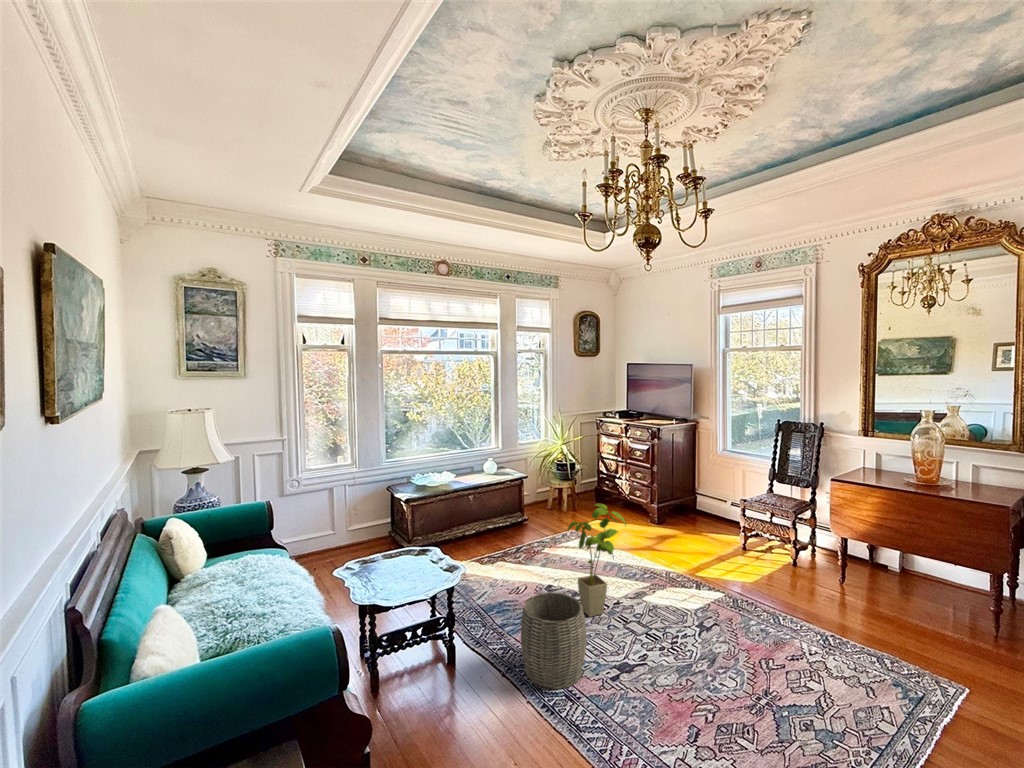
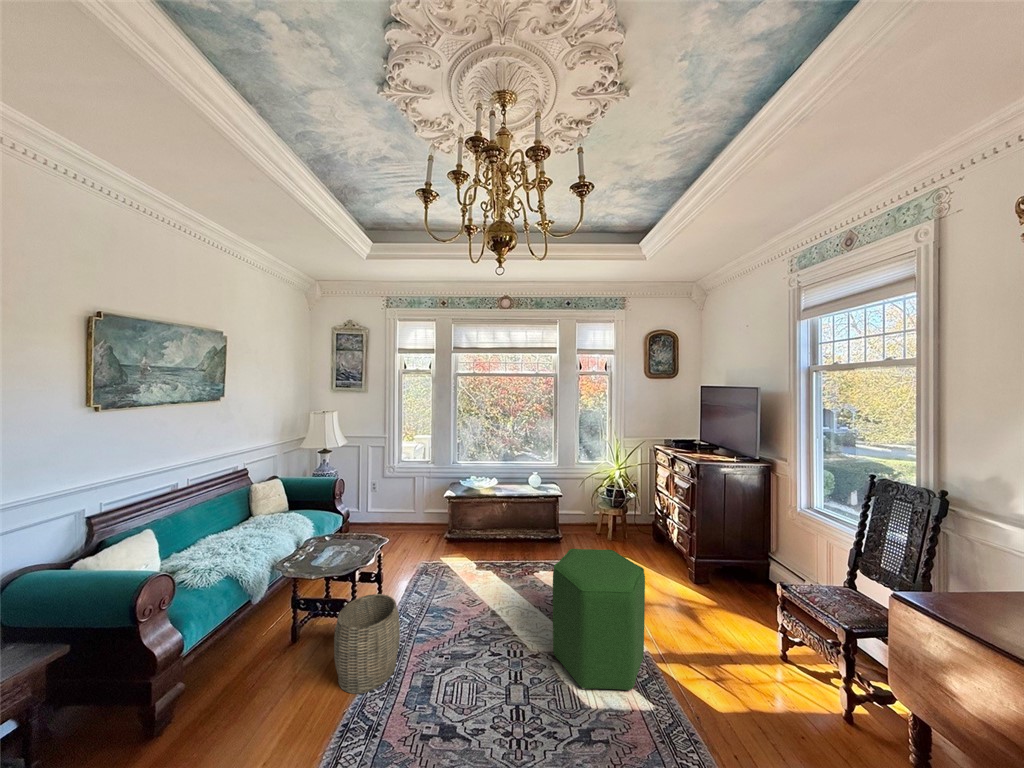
ottoman: none [642,503,721,604] -> present [553,549,645,691]
house plant: present [568,504,626,617] -> none [455,527,516,644]

